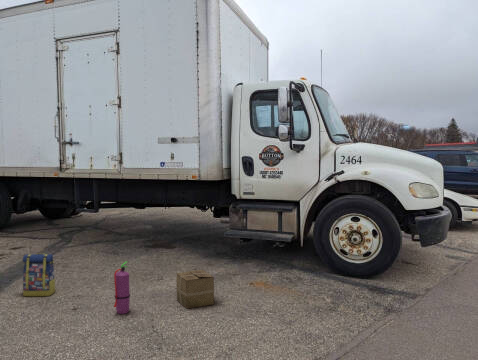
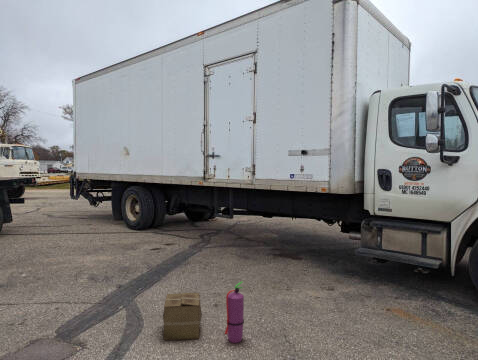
backpack: present [23,253,56,296] -> none [148,258,178,303]
cardboard box: present [177,270,214,309] -> present [163,293,202,340]

